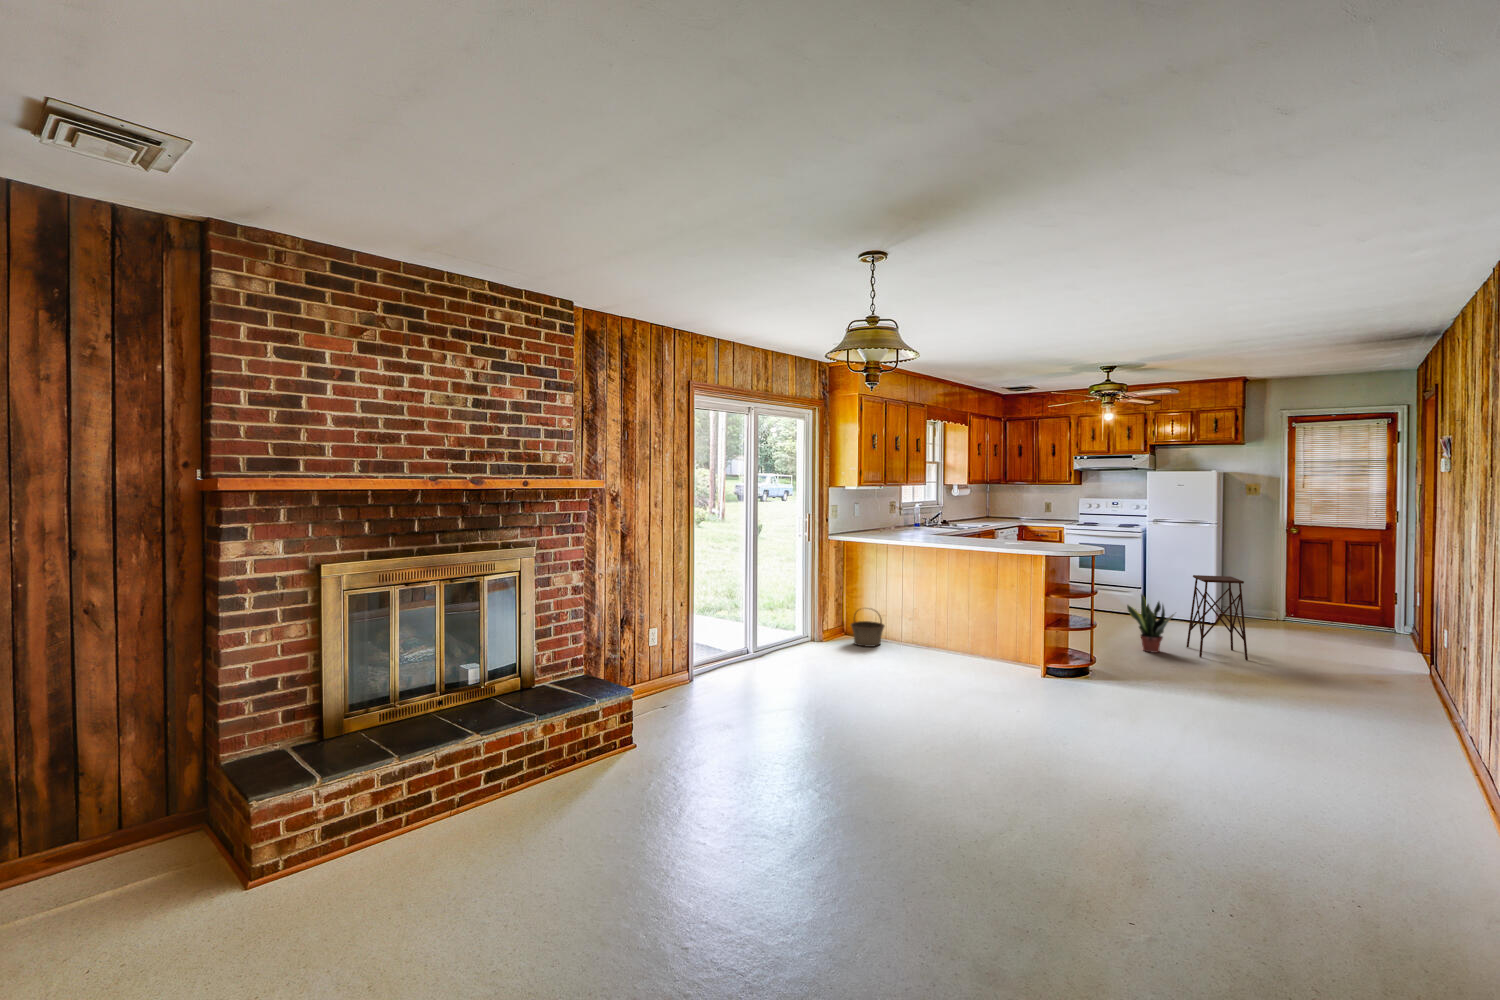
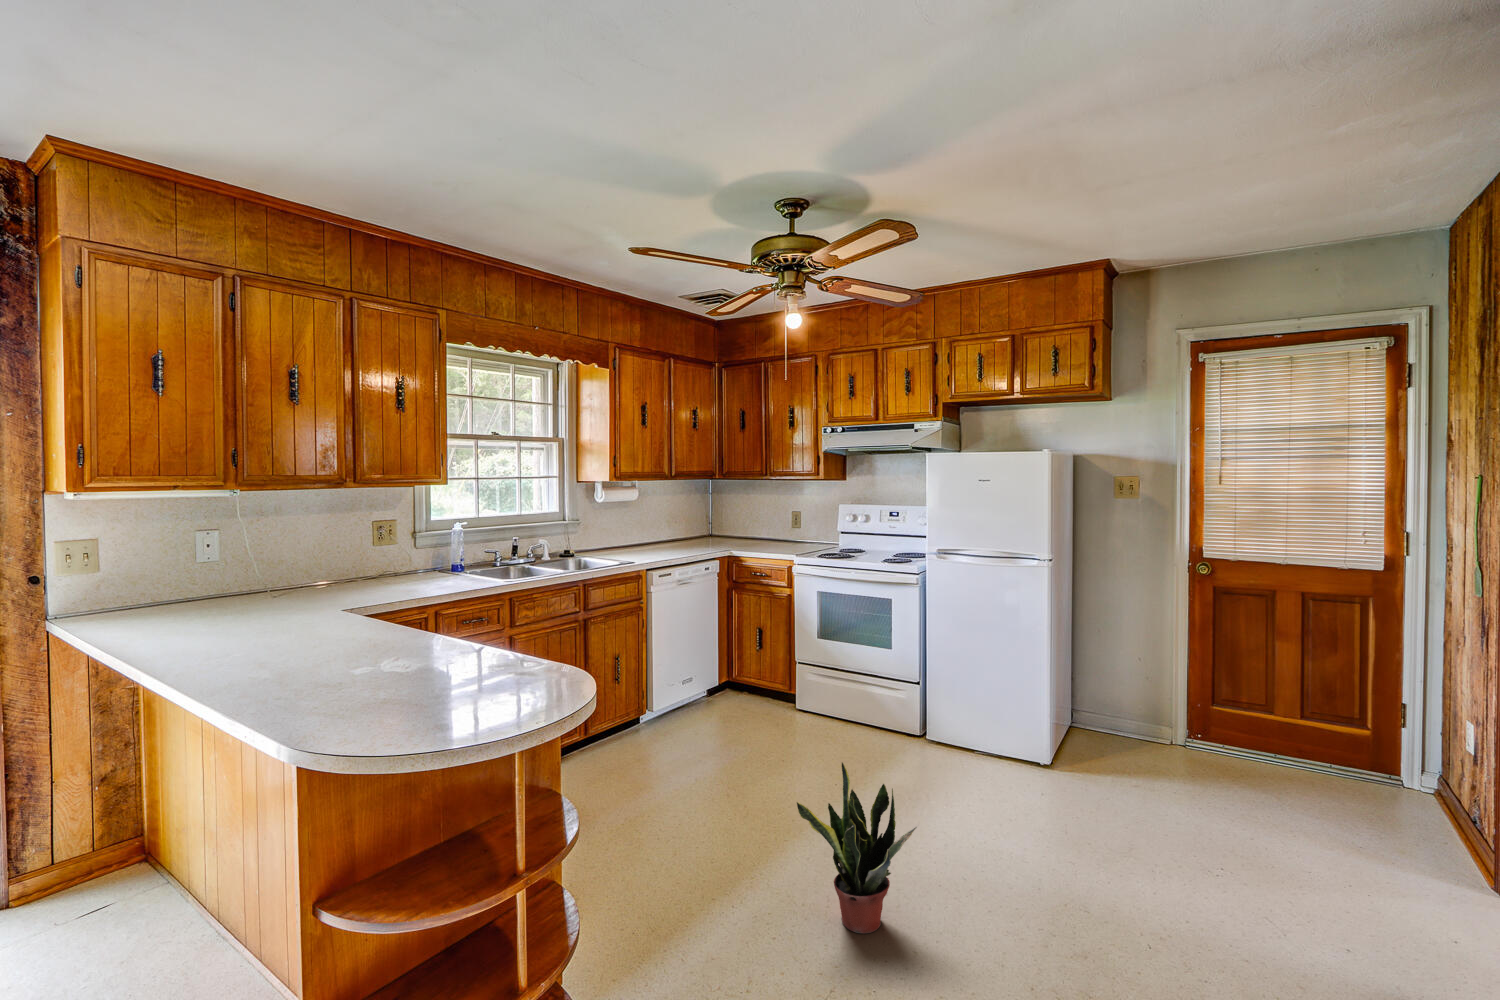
side table: present [1186,575,1248,660] -> none [958,712,1096,973]
basket: present [851,608,885,647] -> none [59,820,182,944]

